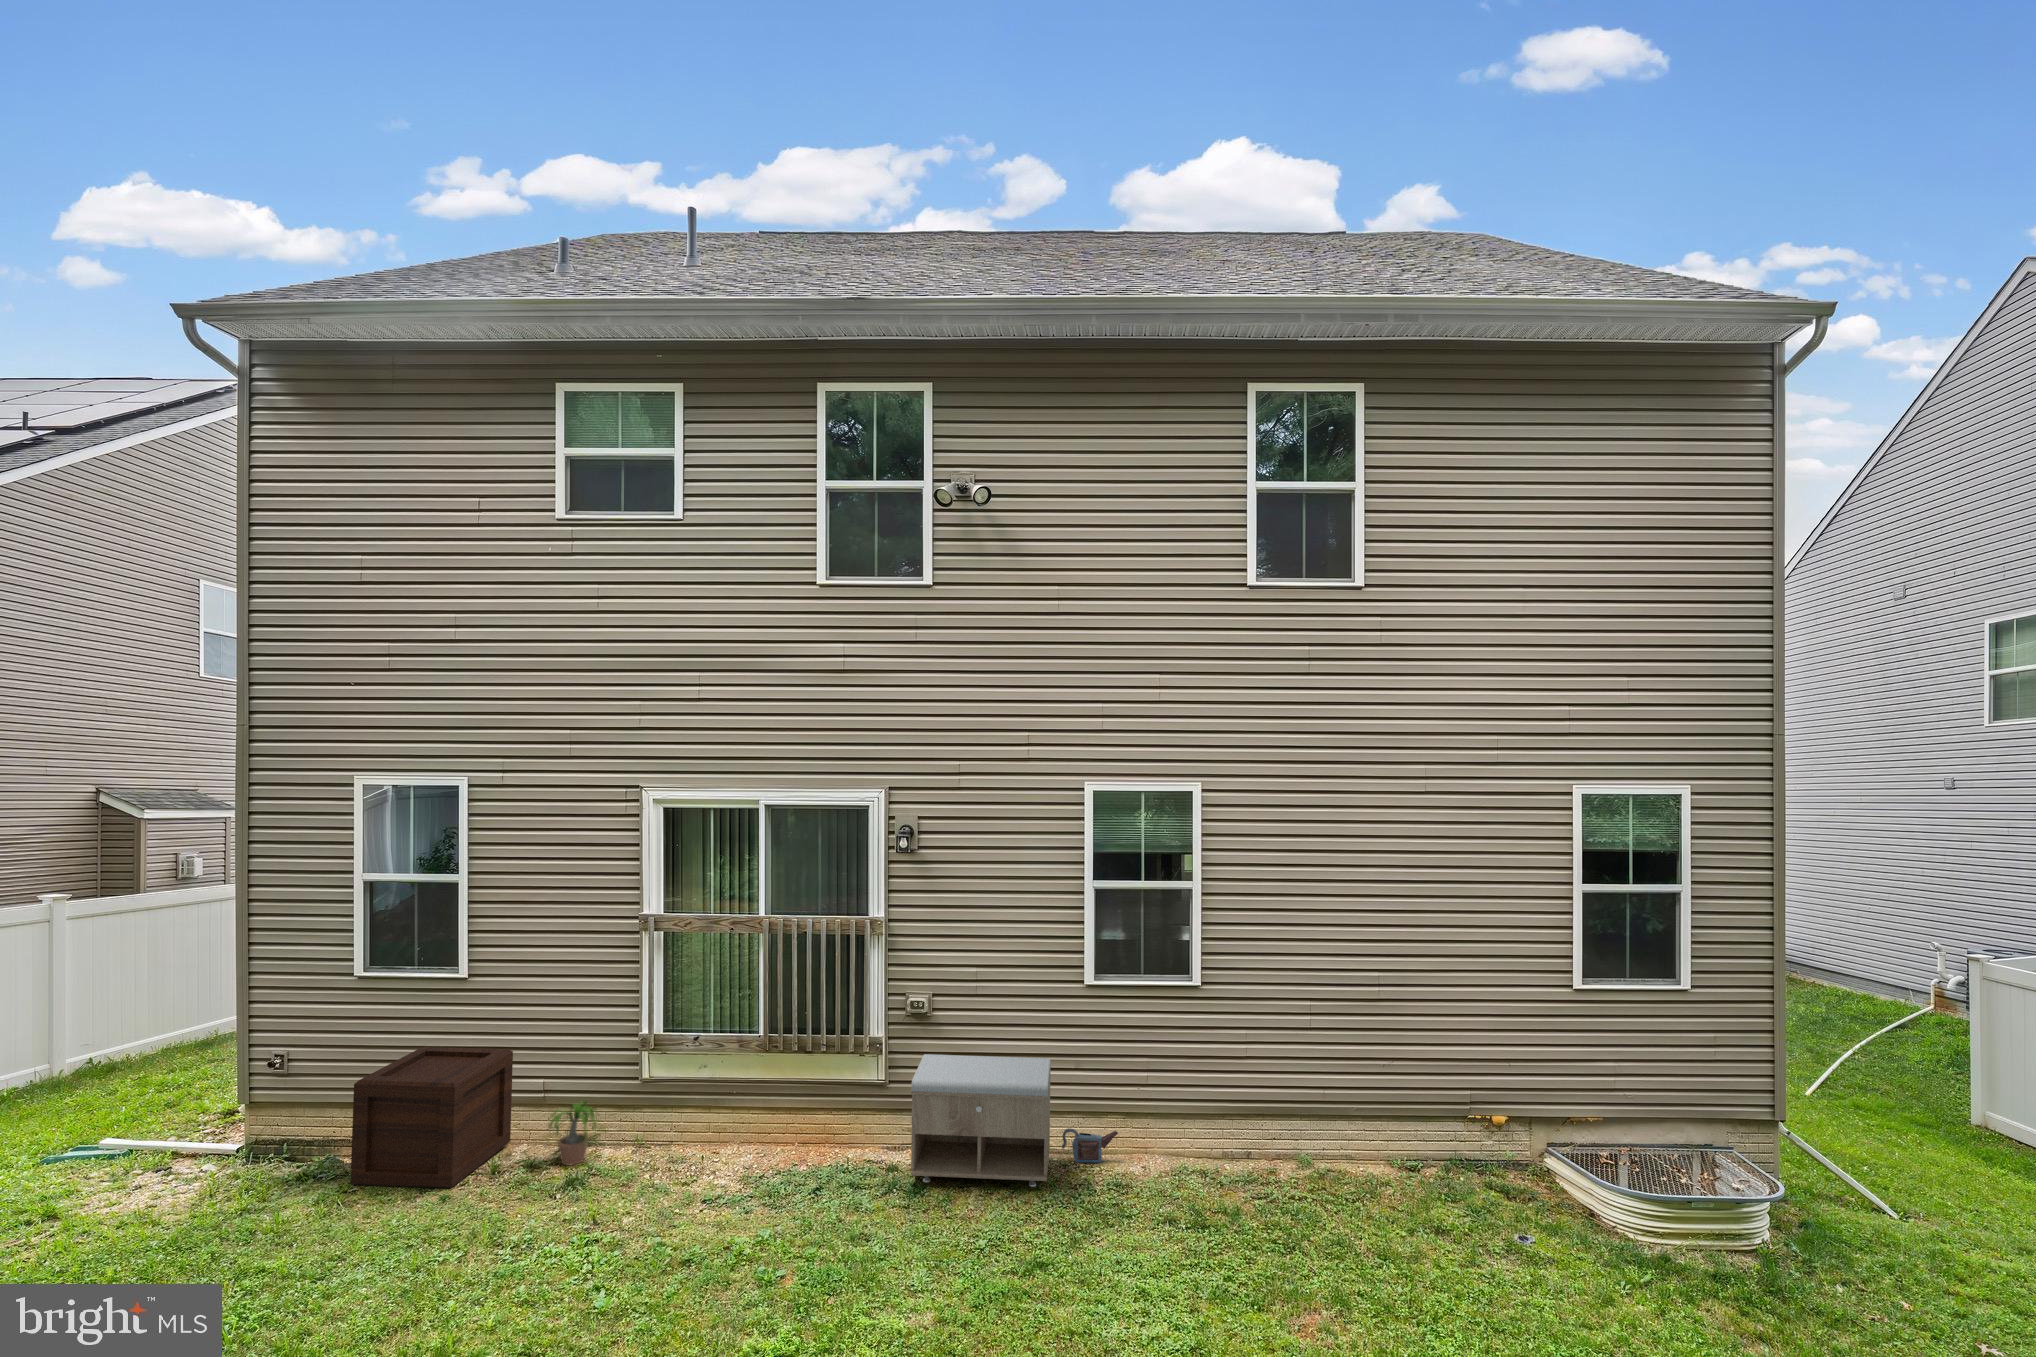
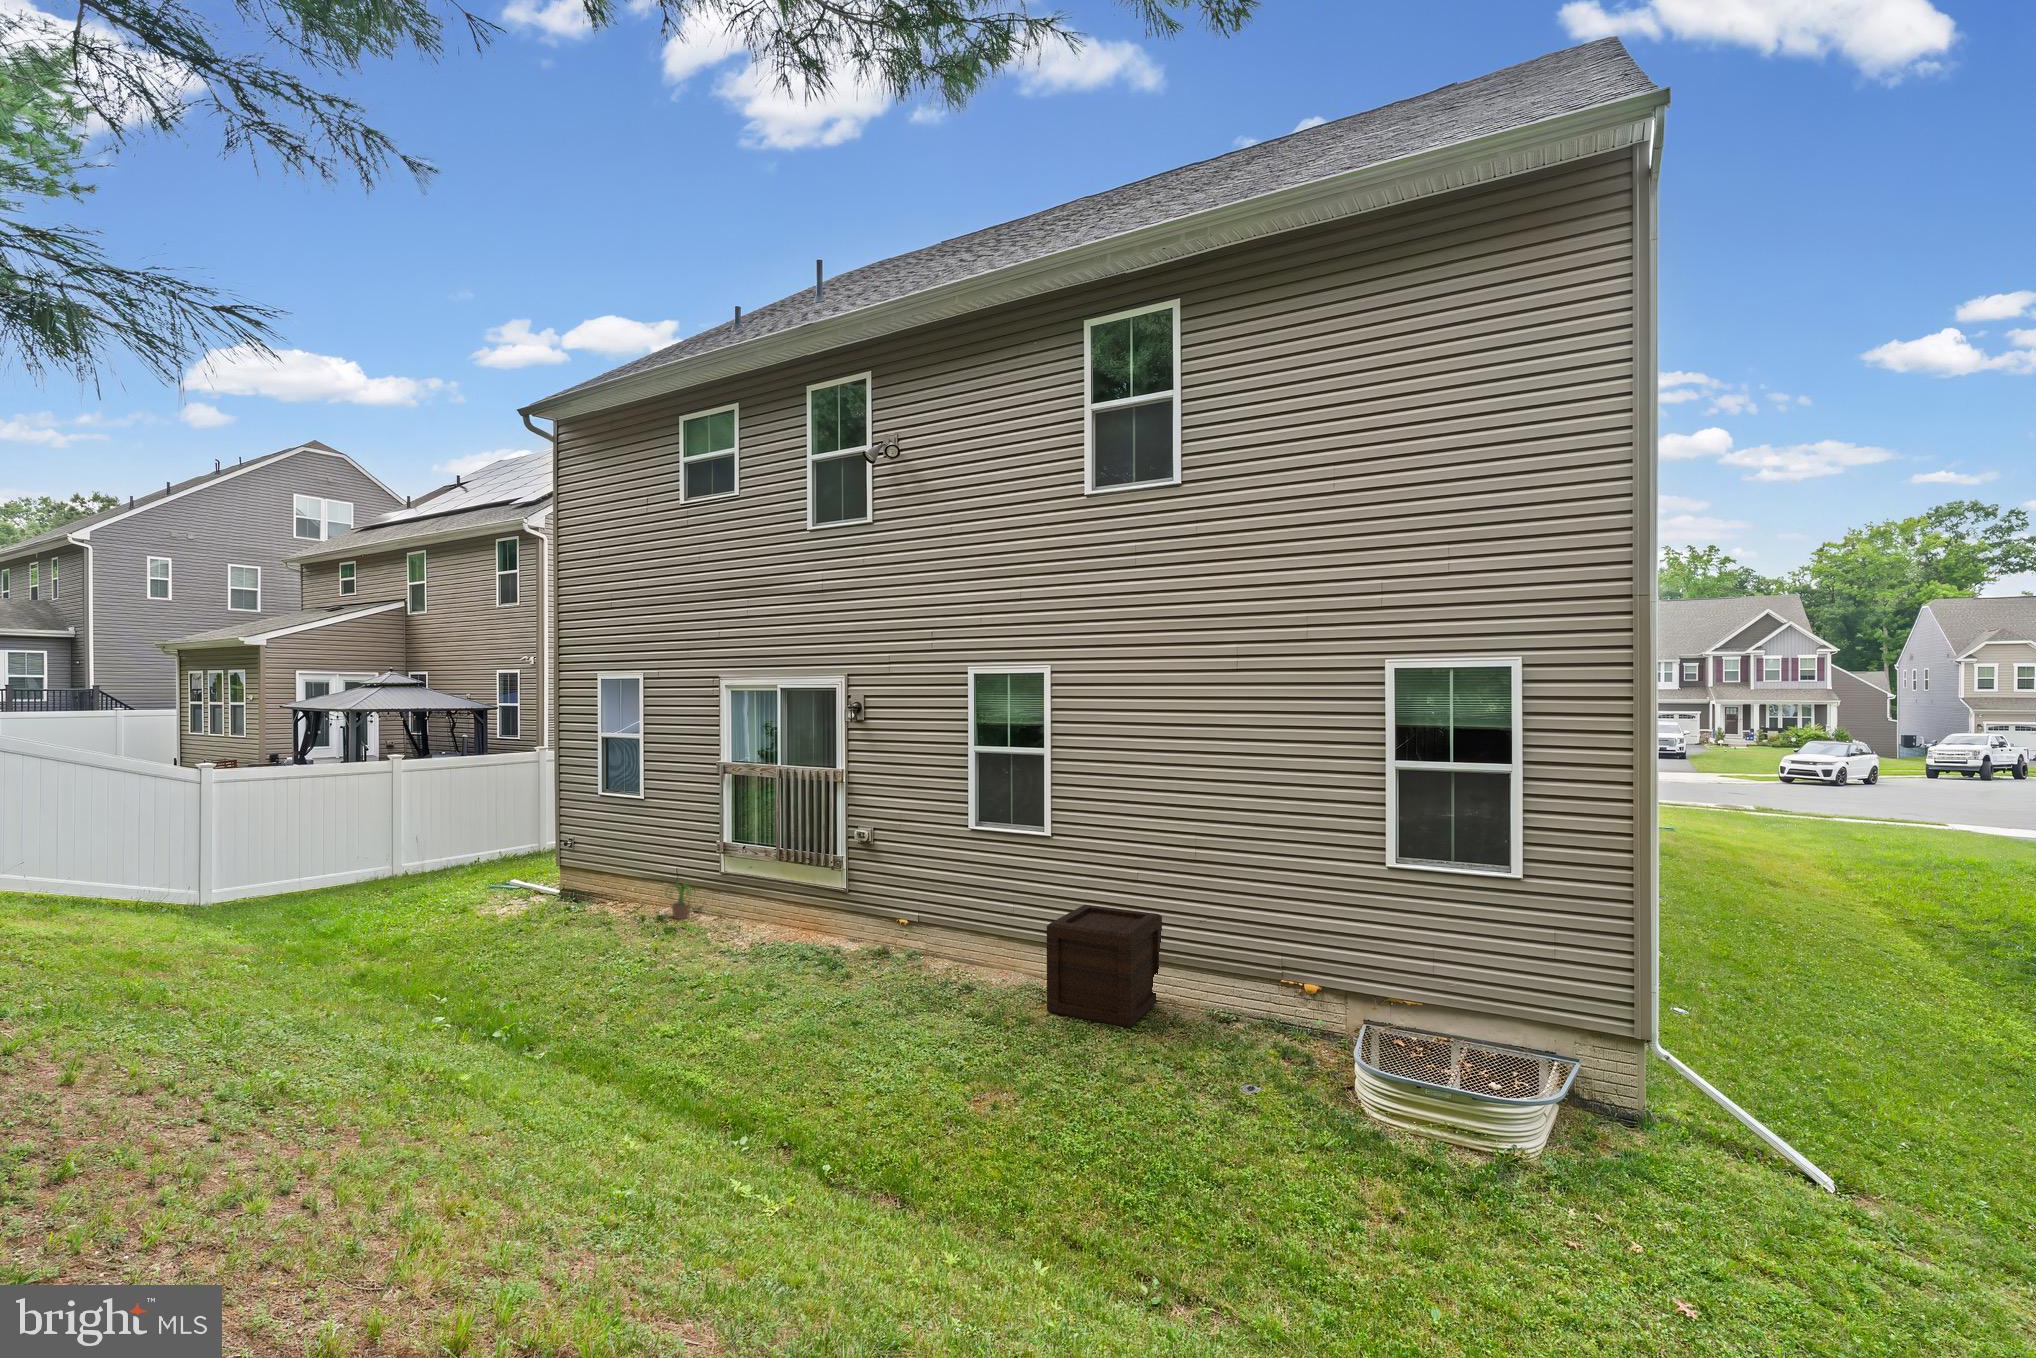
wooden crate: present [350,1047,513,1188] -> present [1047,905,1162,1028]
storage bench: present [910,1054,1051,1187] -> none [827,872,942,972]
watering can: present [1062,1128,1118,1163] -> none [947,939,986,969]

